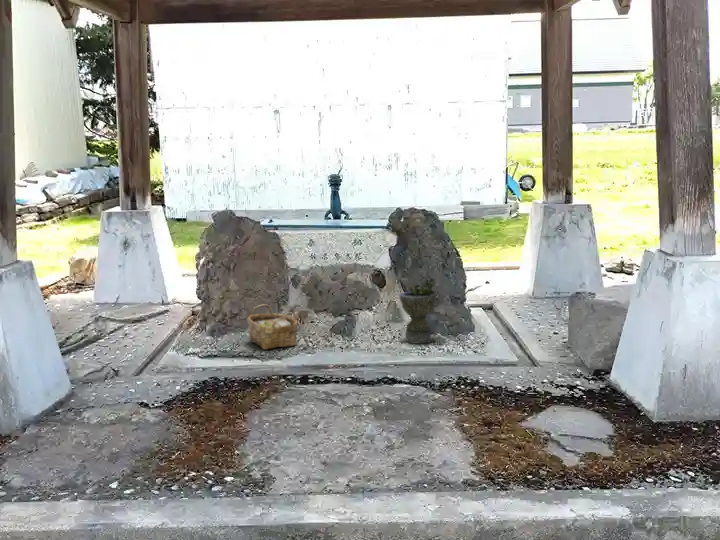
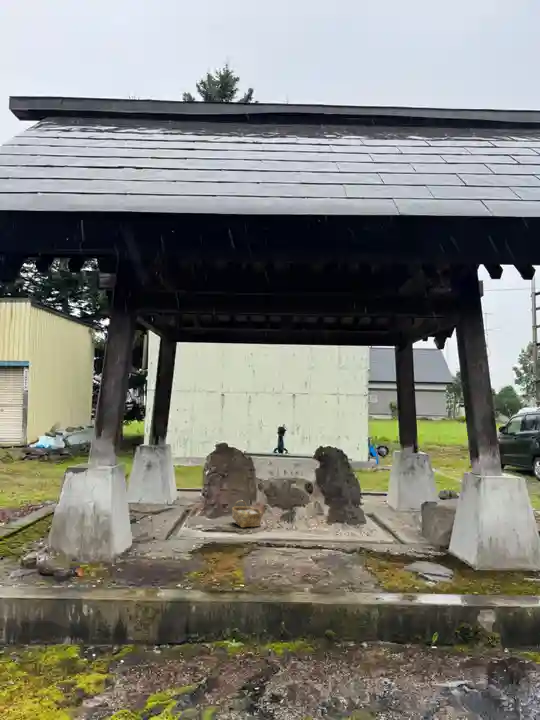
planter: present [399,282,436,344] -> none [322,491,344,529]

